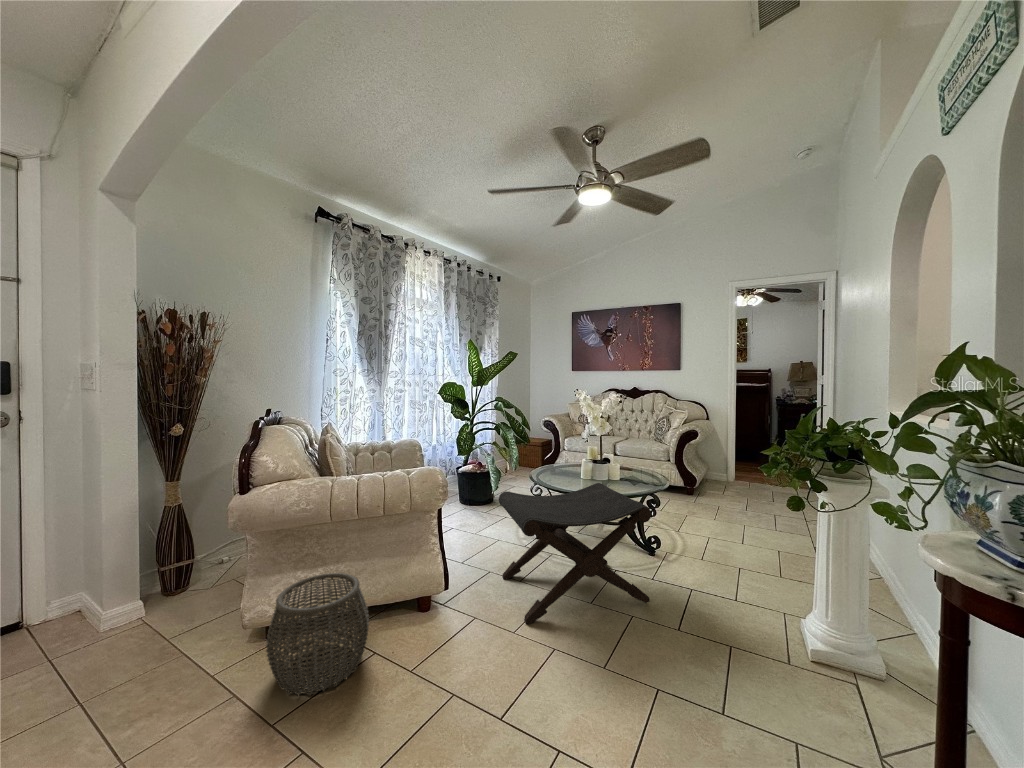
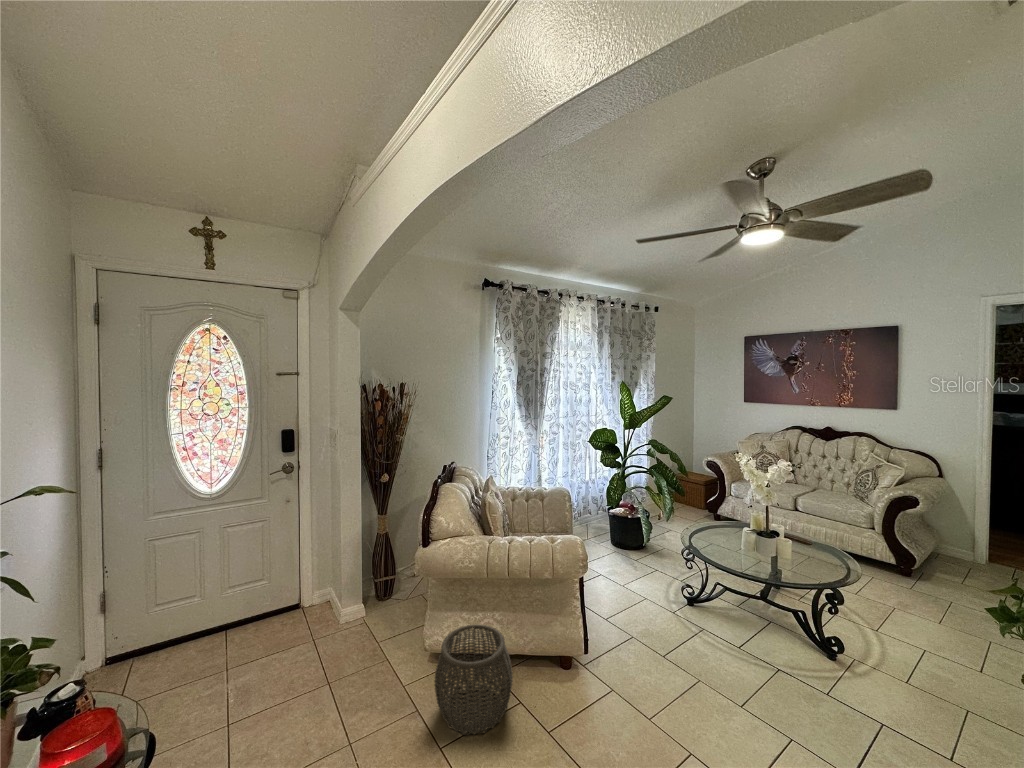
footstool: present [499,483,651,624] -> none [641,563,825,736]

